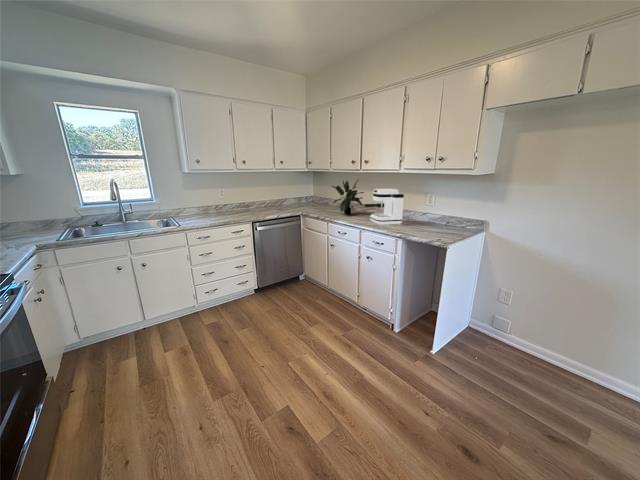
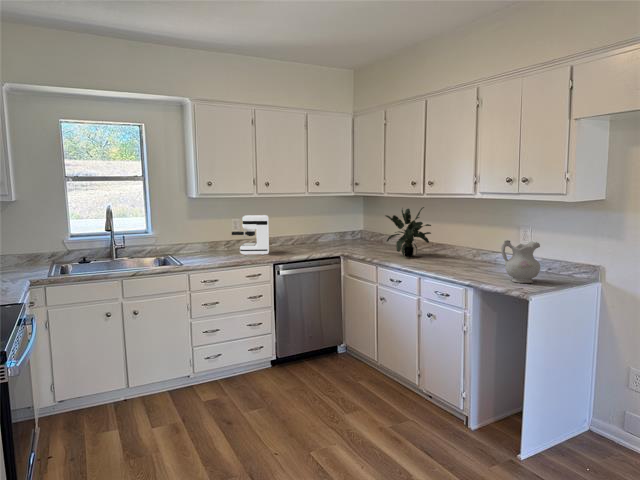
coffee maker: present [365,189,404,225] -> present [232,215,269,255]
ceramic pitcher: none [422,204,450,234] -> present [501,240,540,283]

